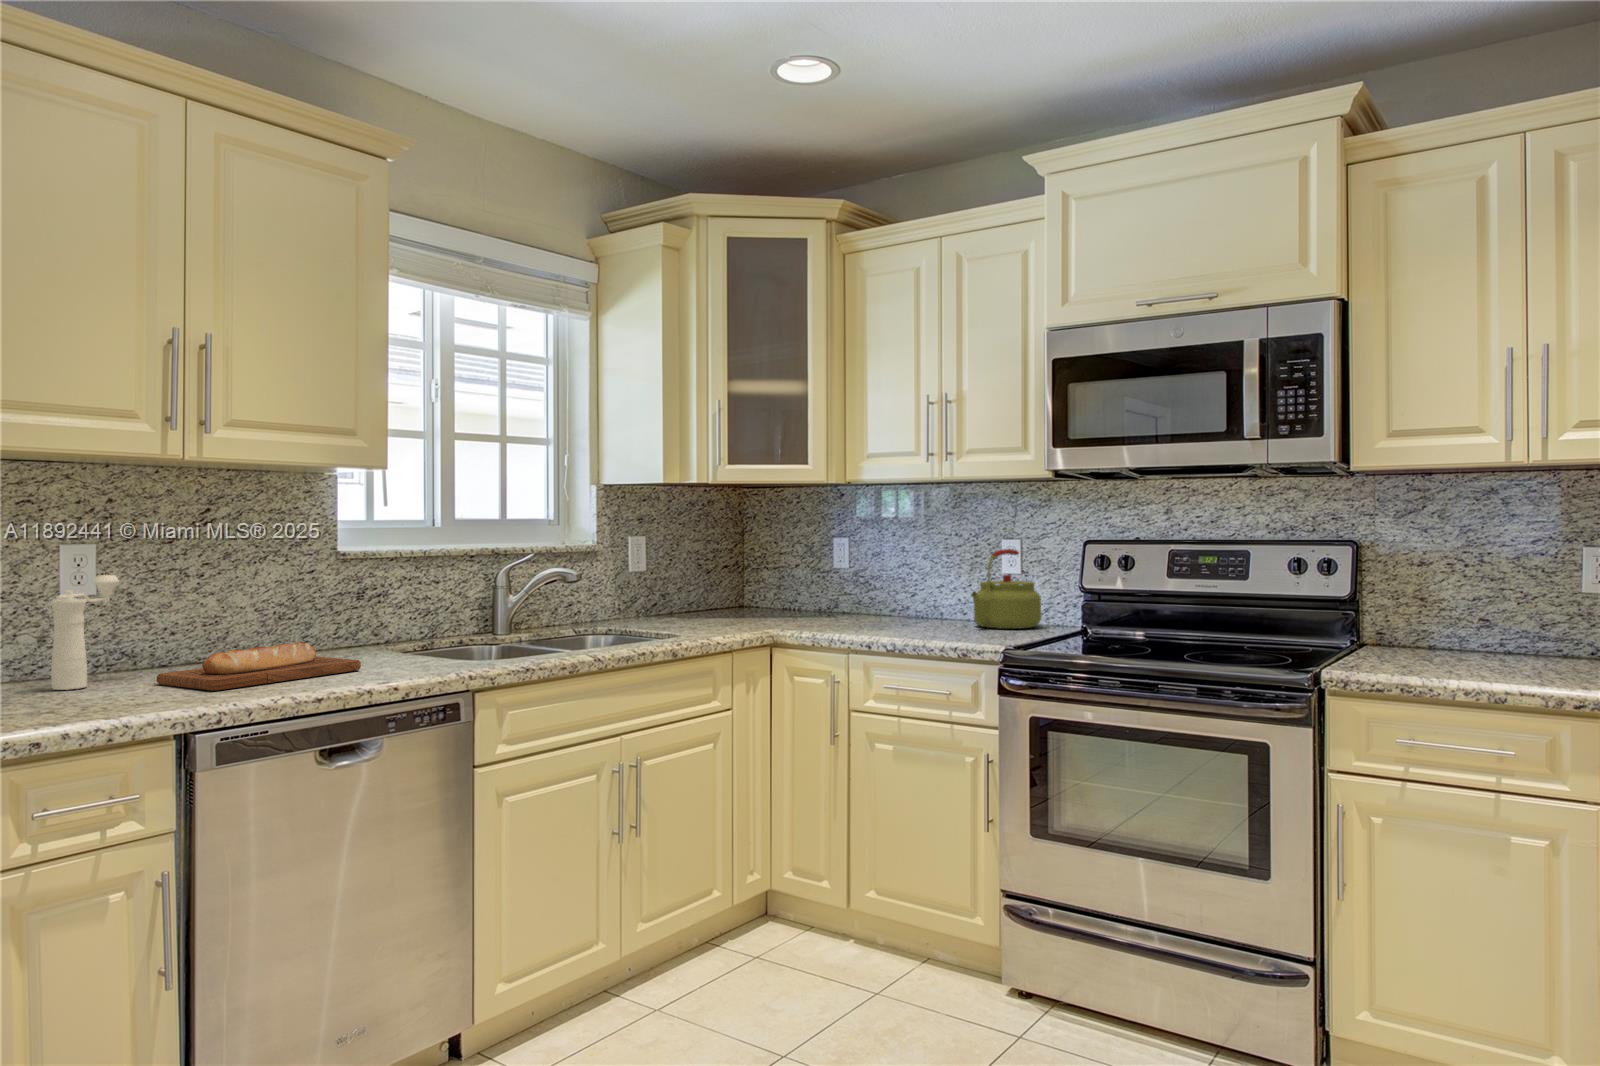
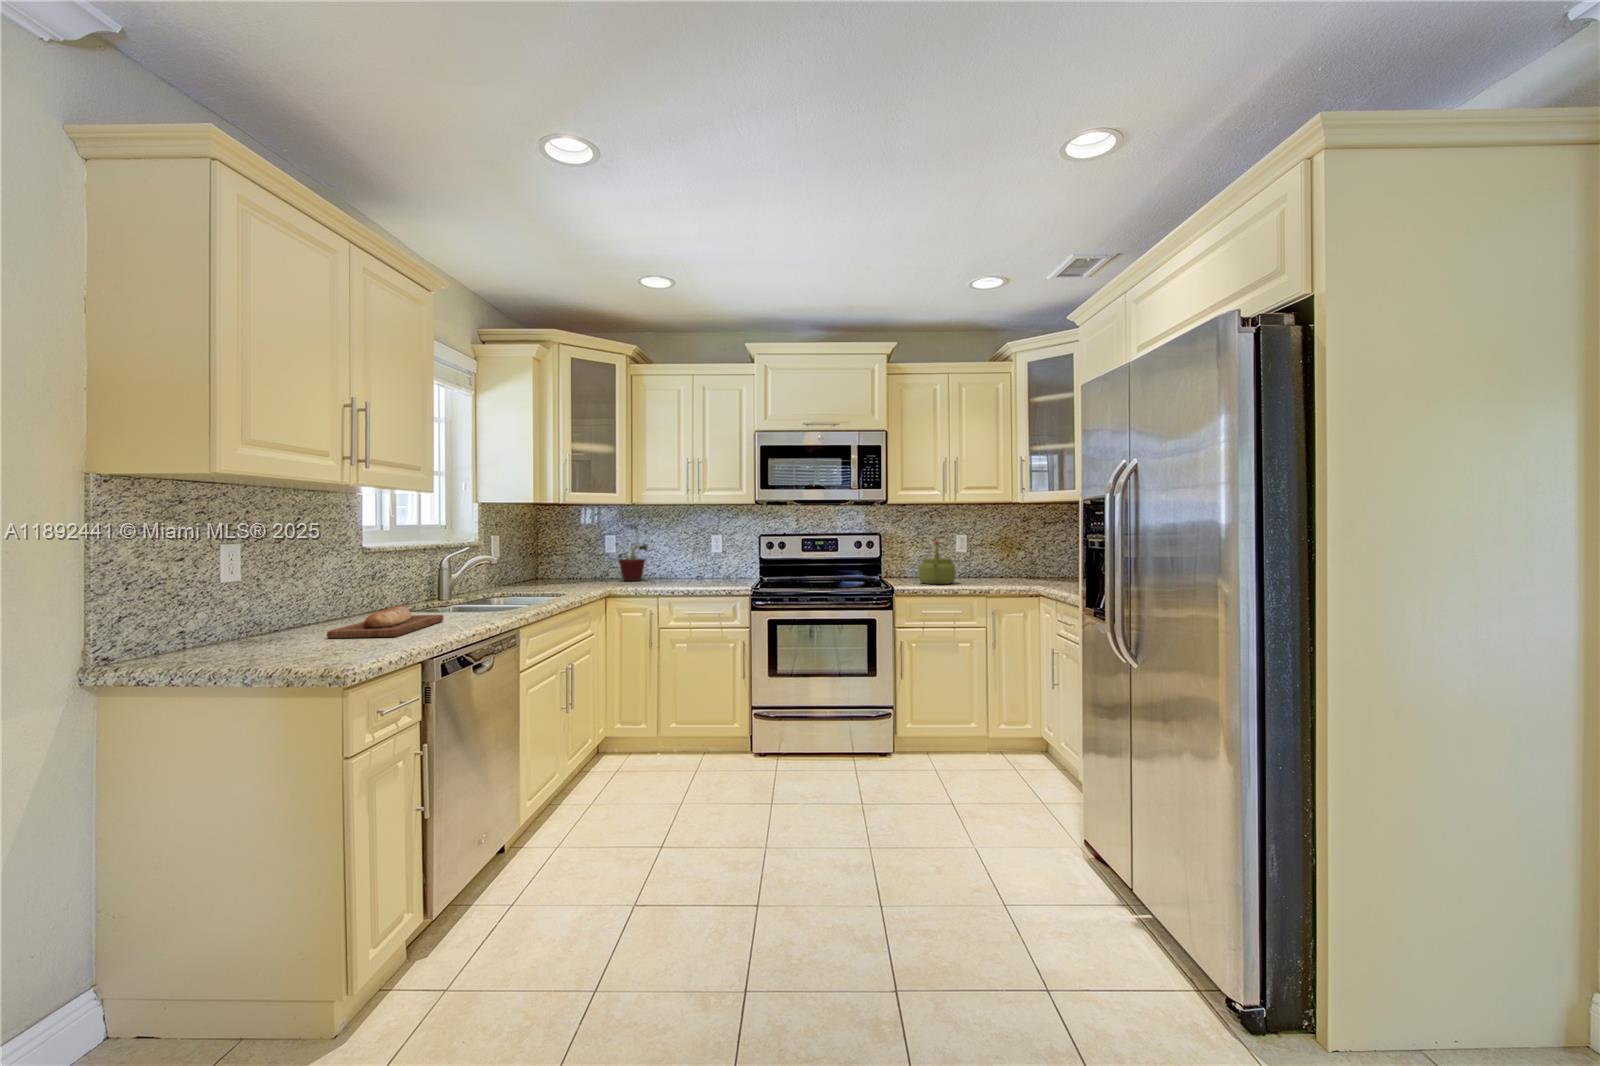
potted plant: none [825,518,901,620] -> present [616,524,648,581]
kettle: present [972,549,1041,629] -> present [918,541,956,584]
pepper mill: present [51,575,119,690] -> none [251,566,279,648]

